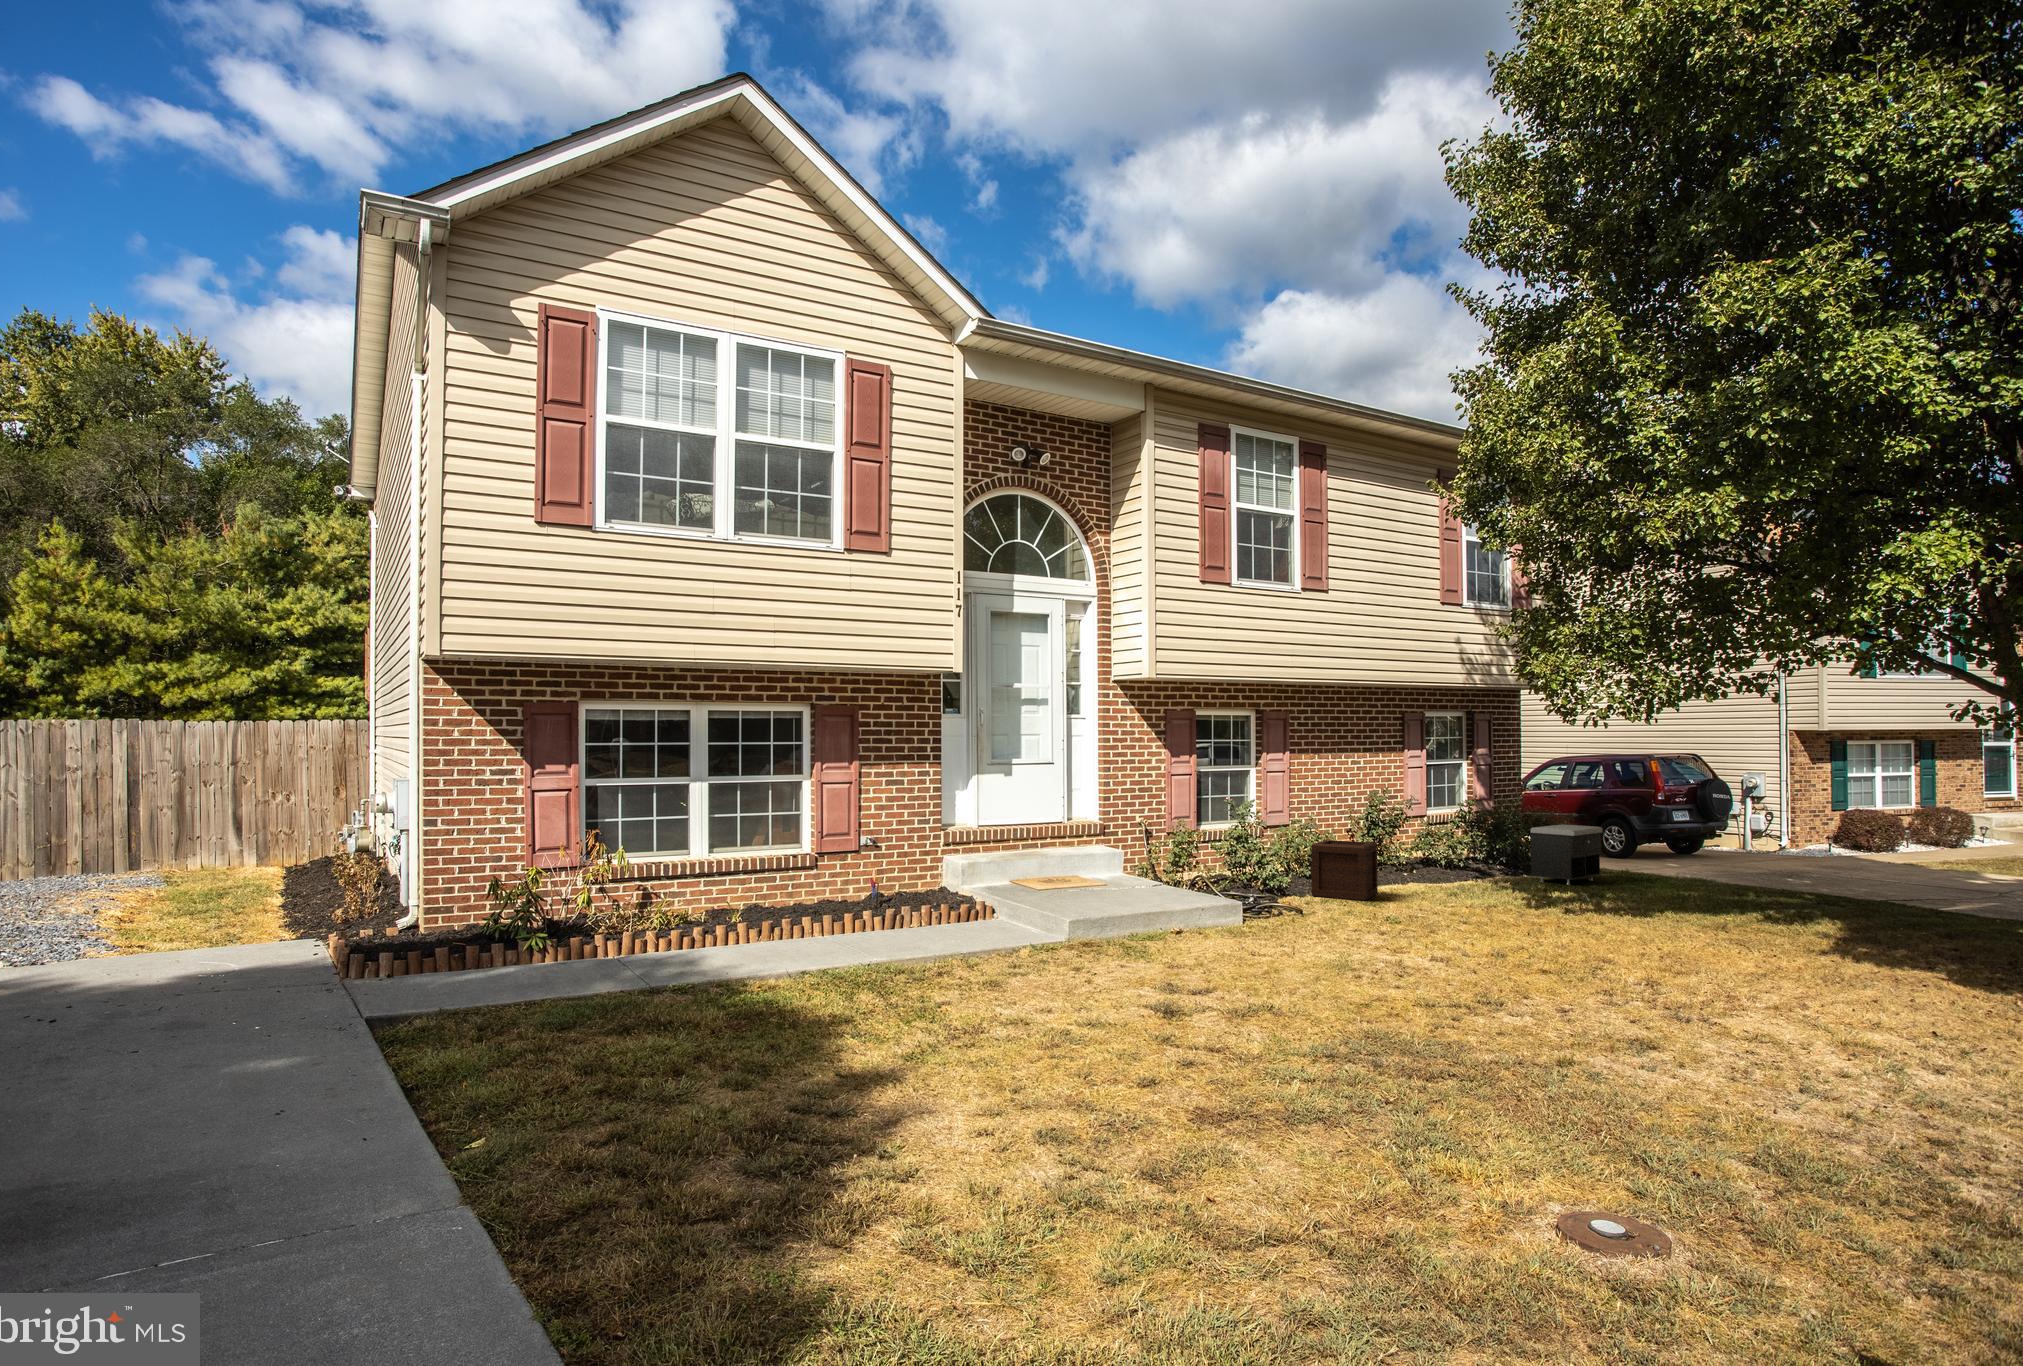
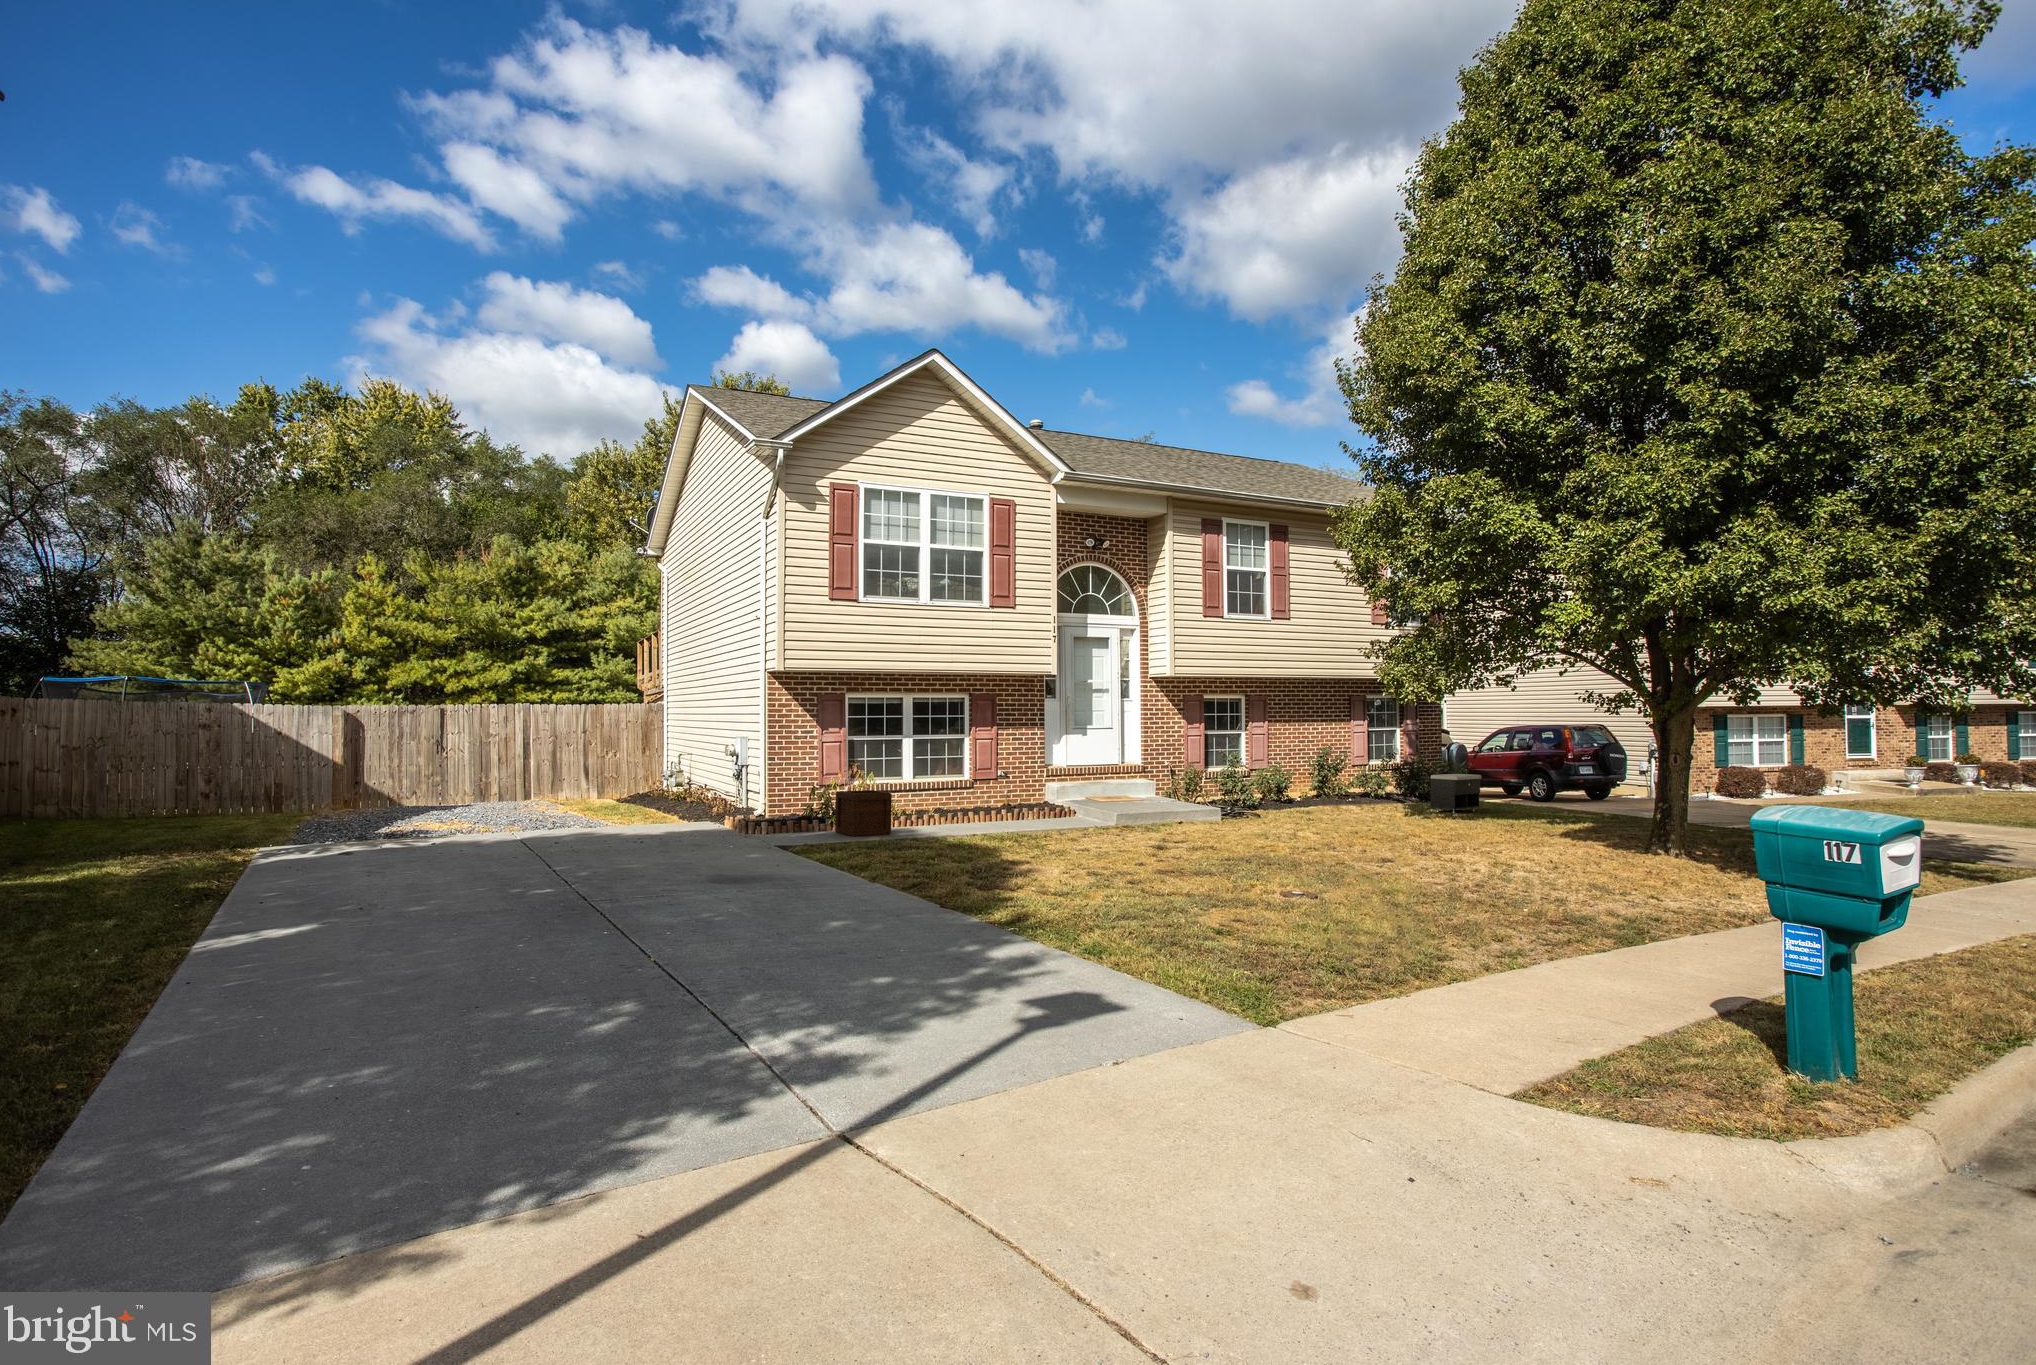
wooden crate: present [1311,840,1378,901] -> present [835,790,892,836]

